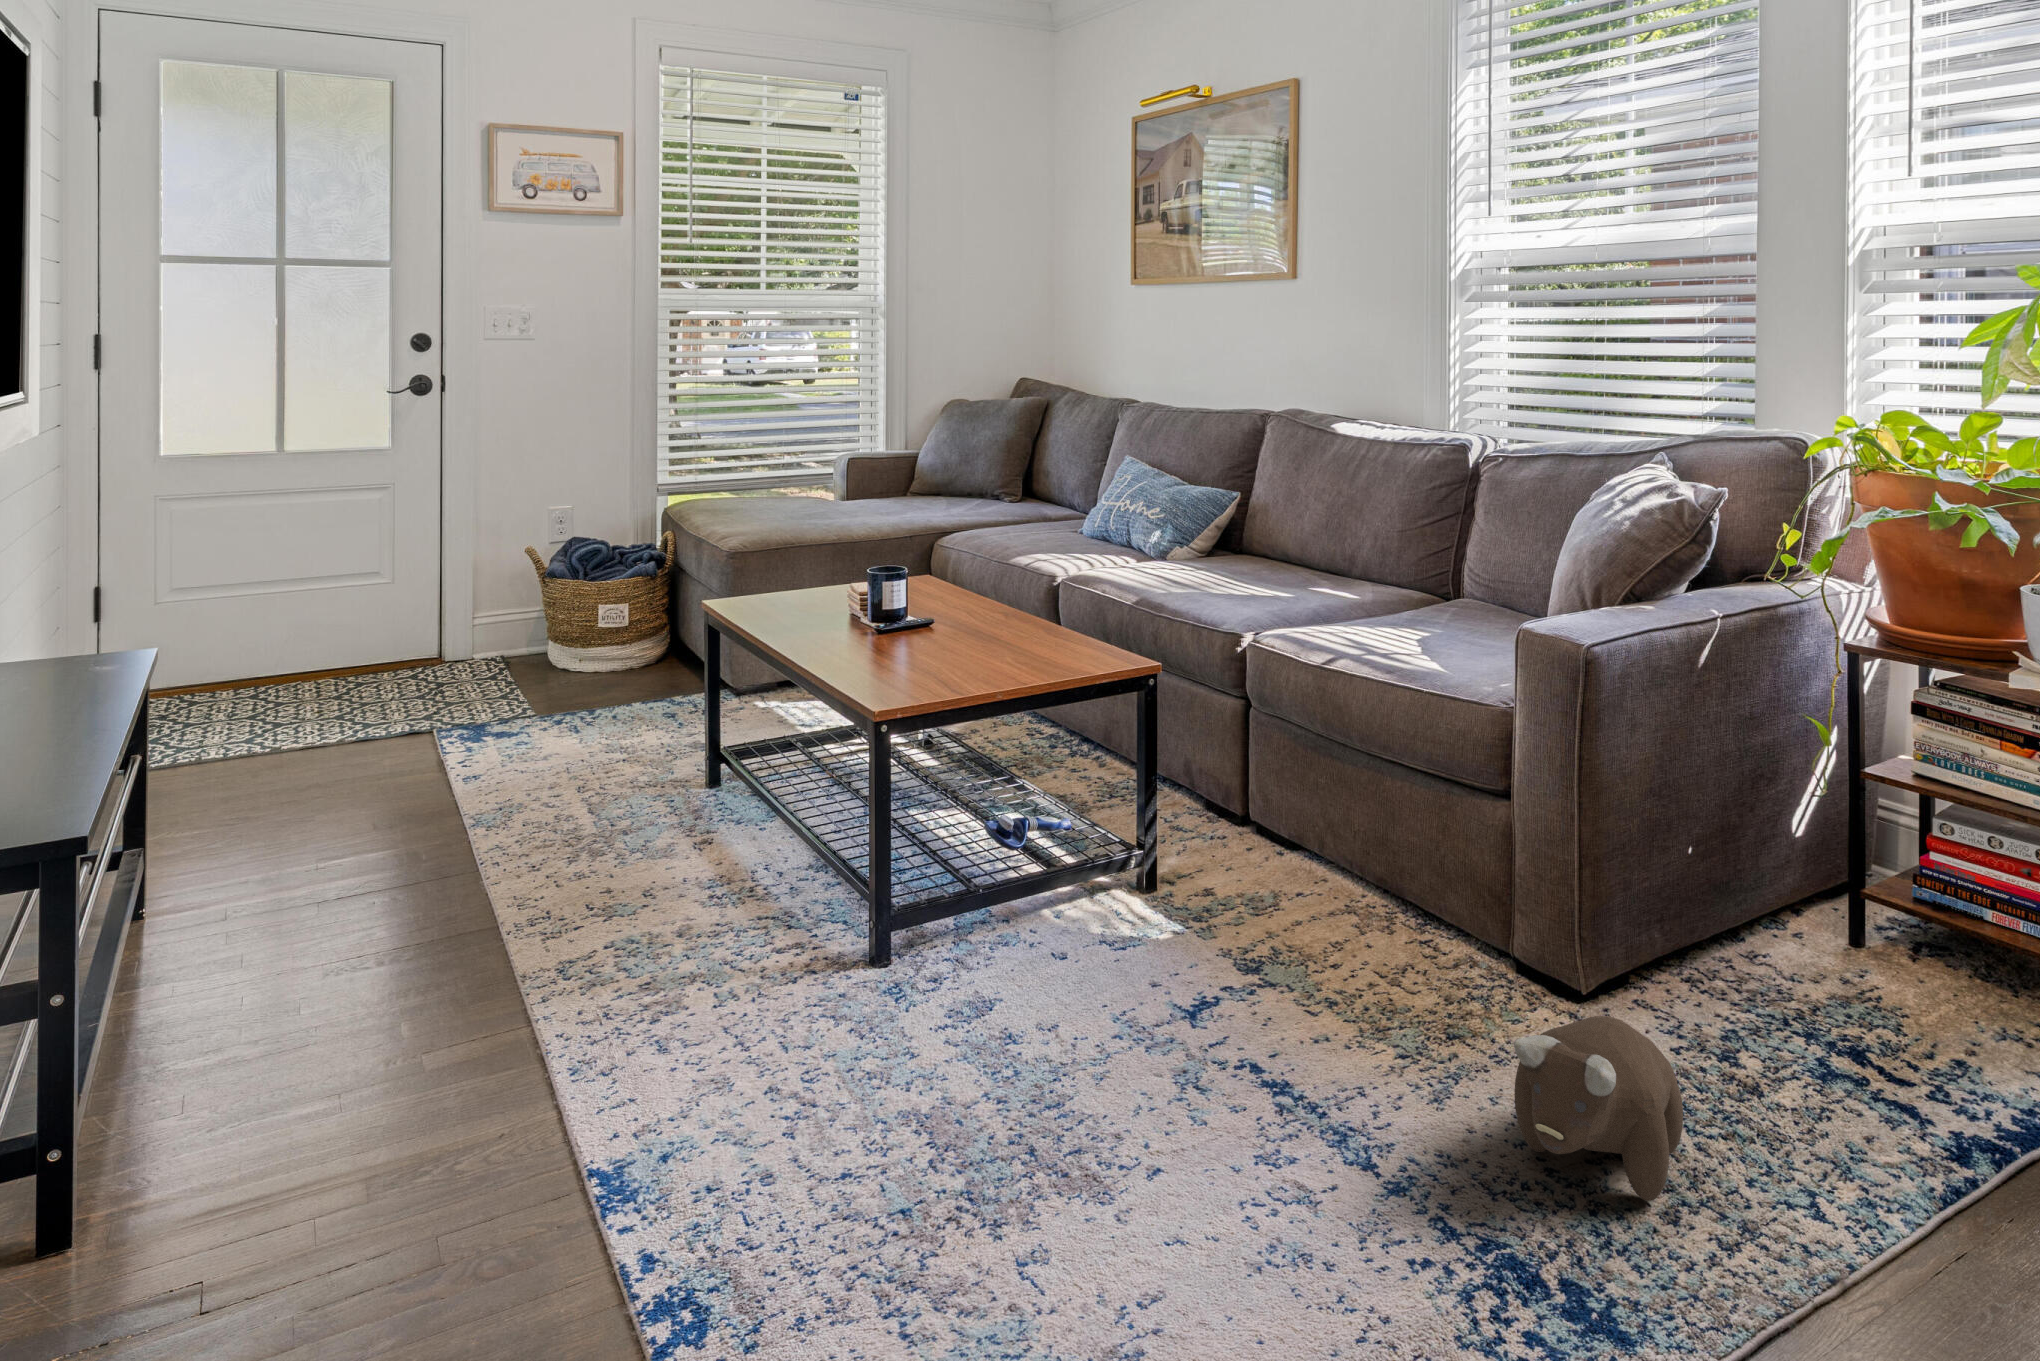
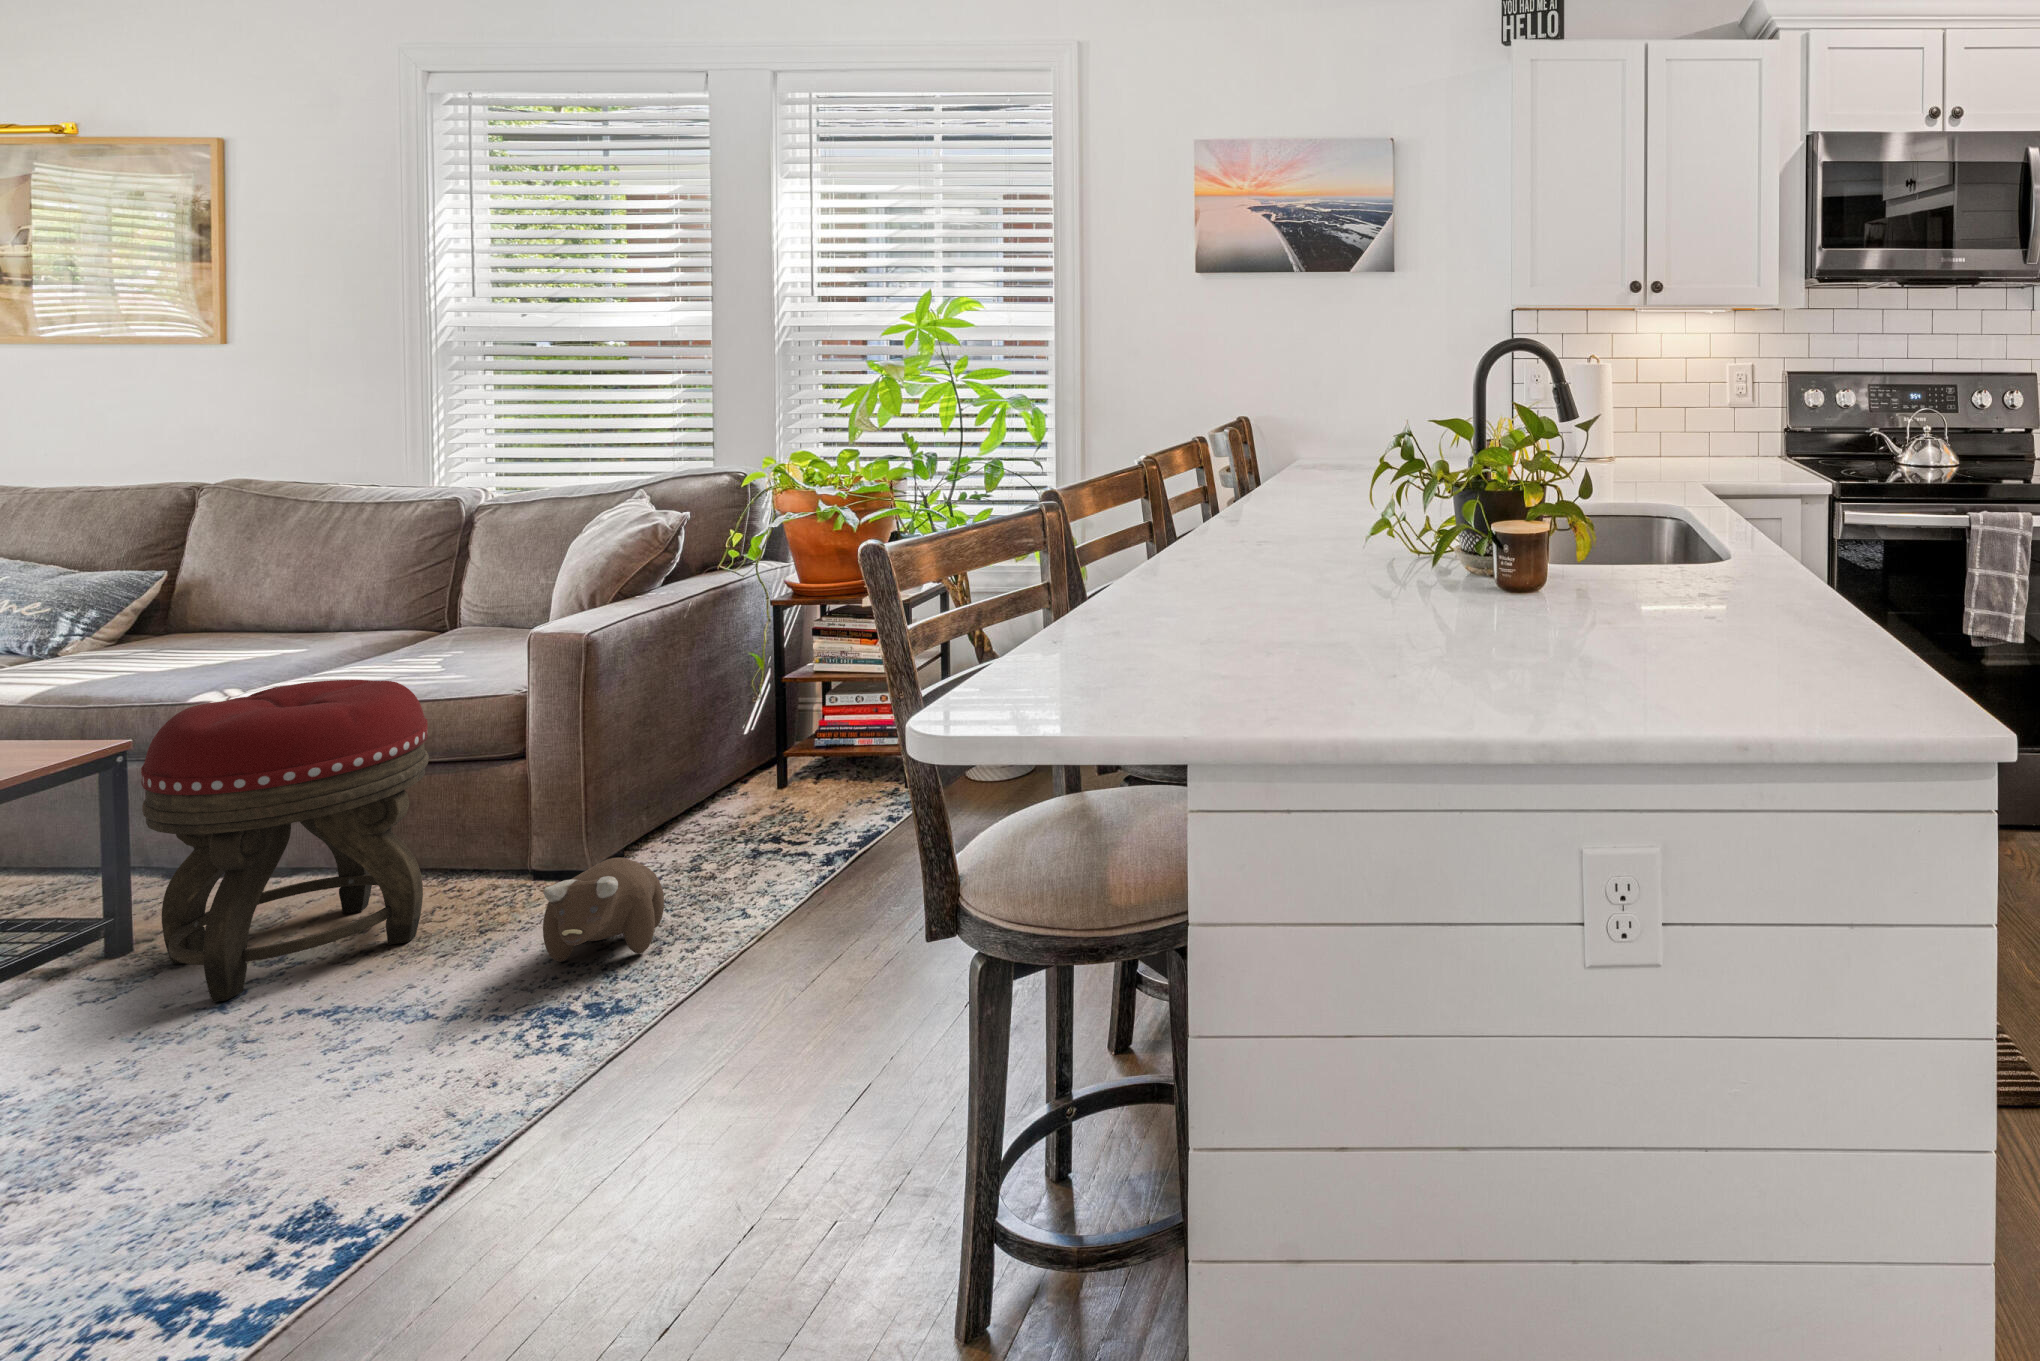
footstool: none [1150,639,1404,1010] -> present [141,680,429,1002]

